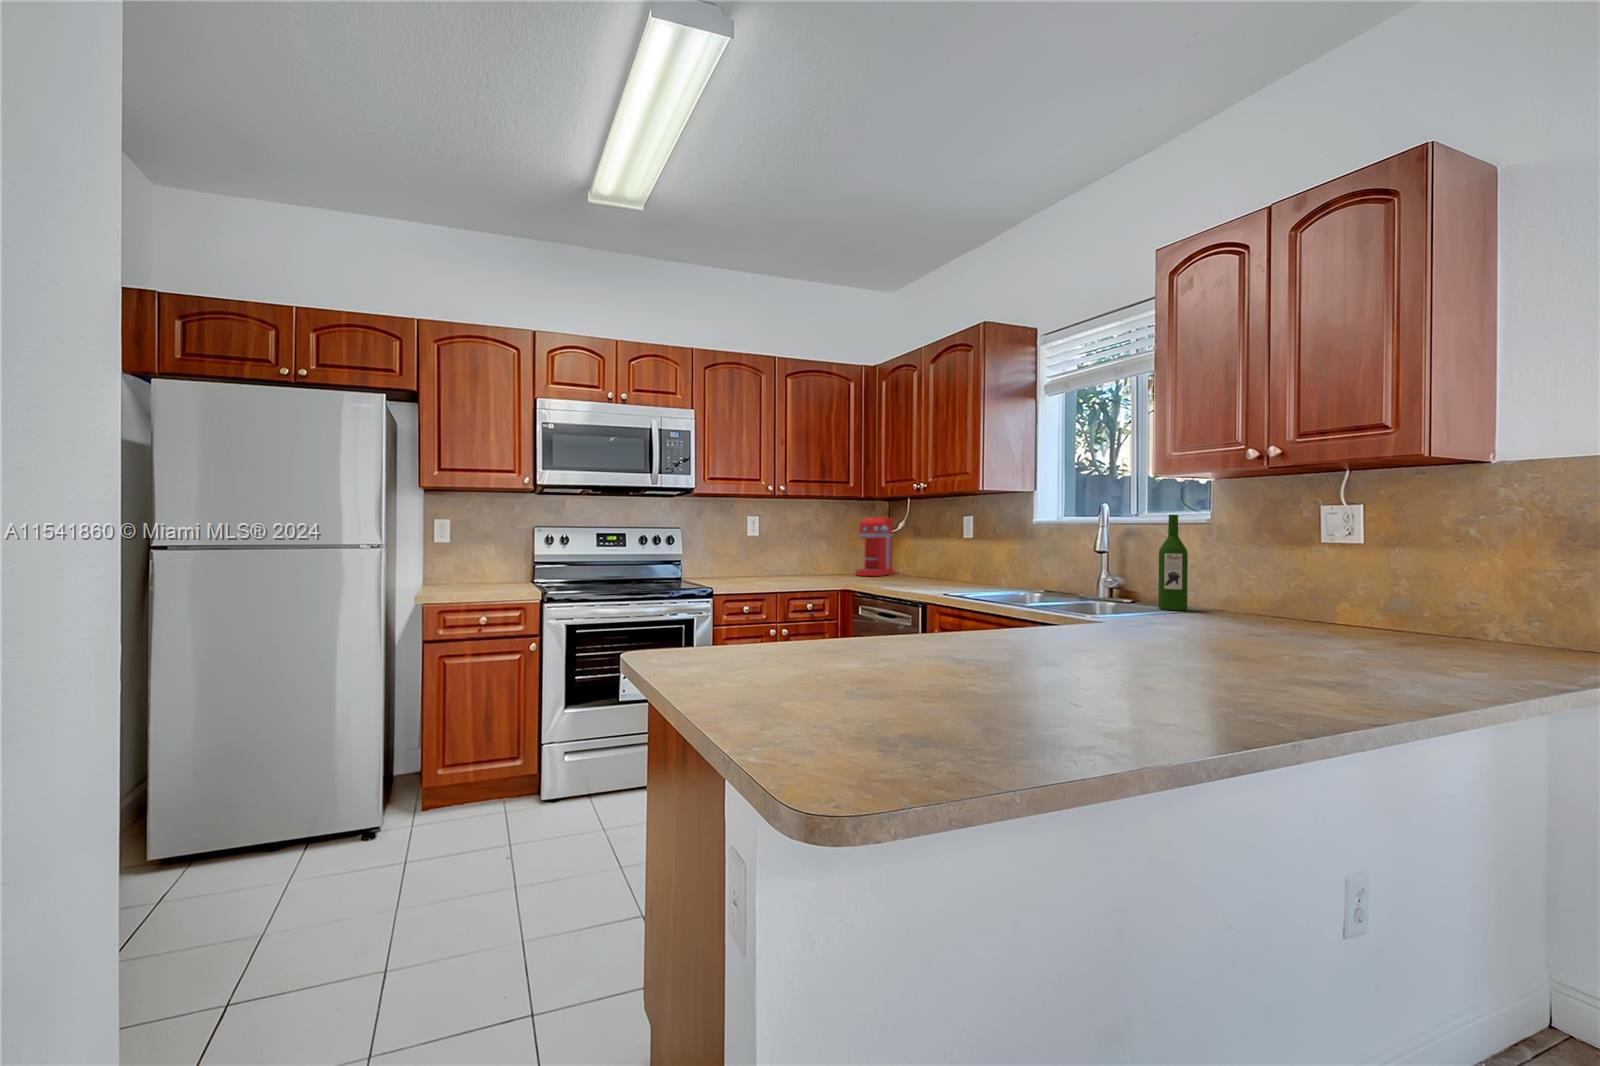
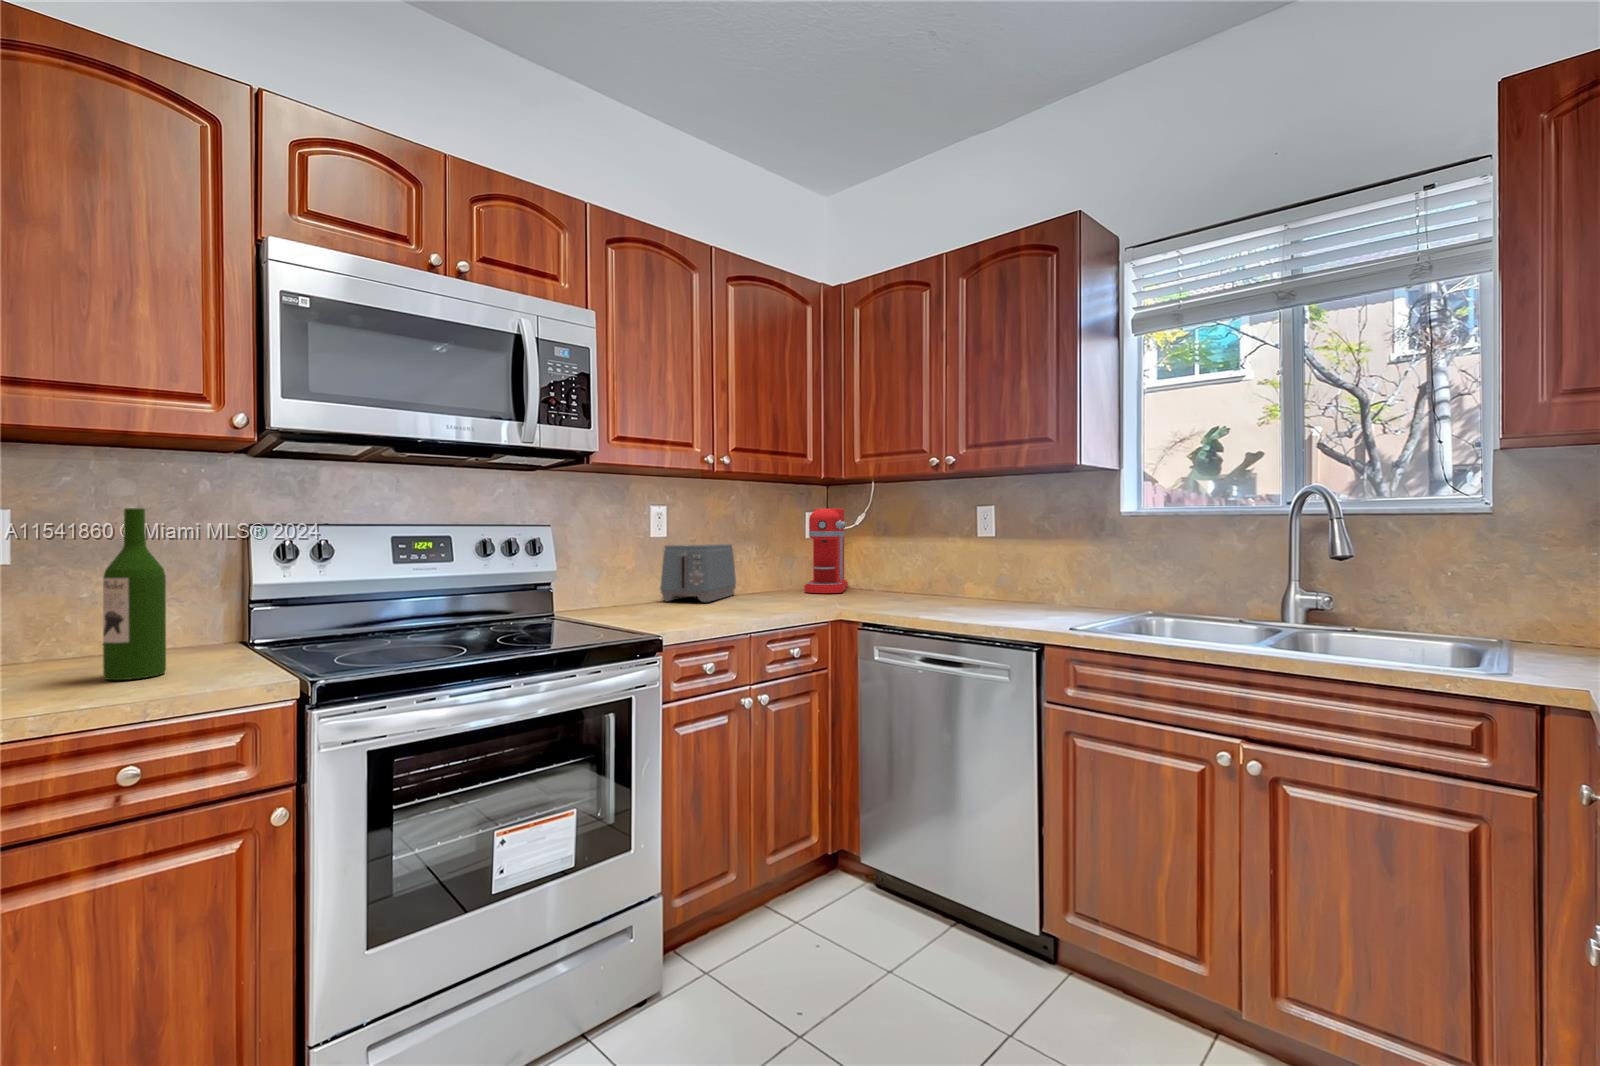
wine bottle: present [1158,515,1188,610] -> present [103,508,166,680]
toaster: none [751,541,807,577] -> present [660,544,736,602]

